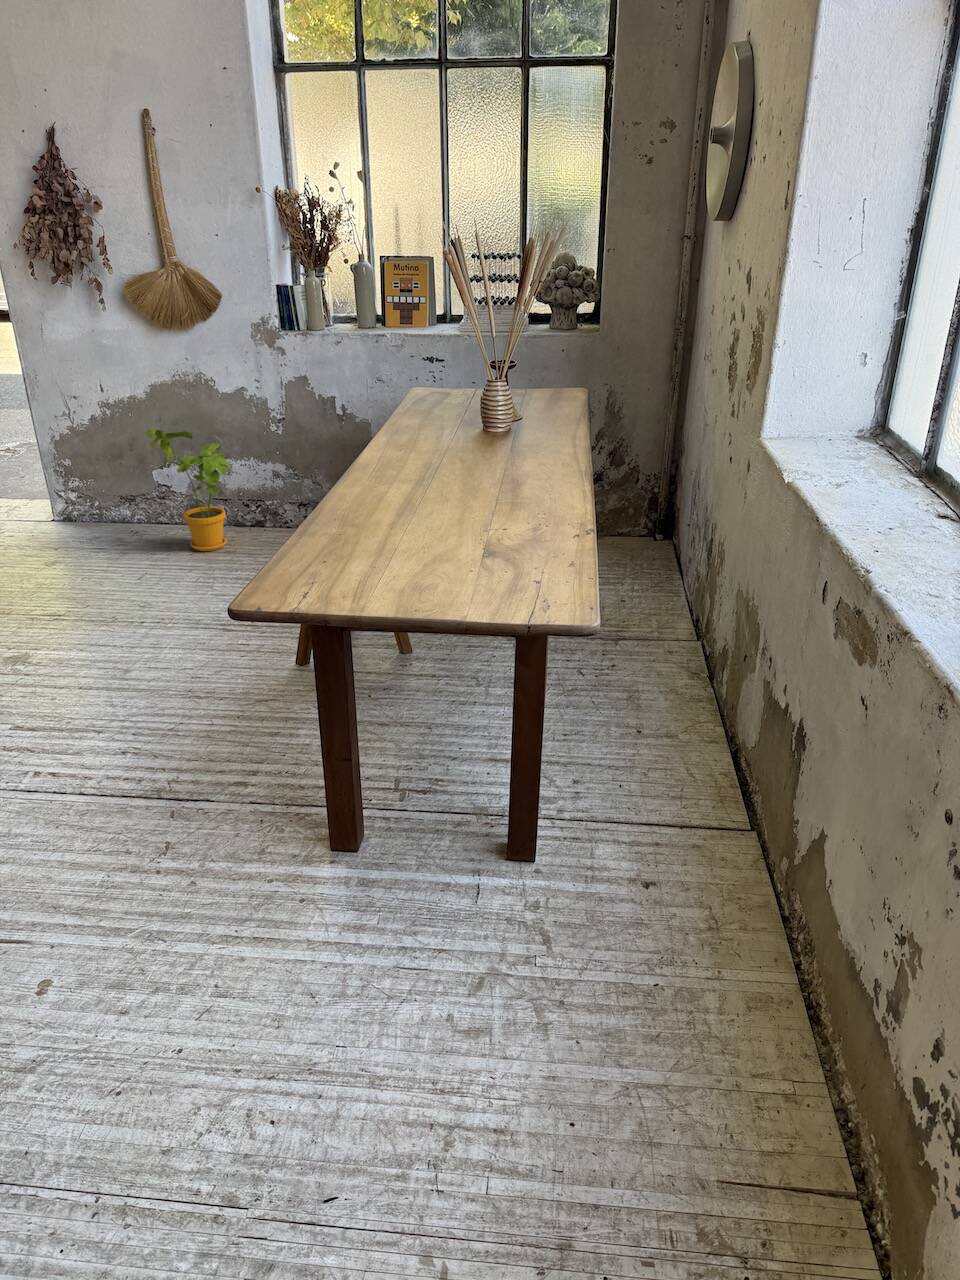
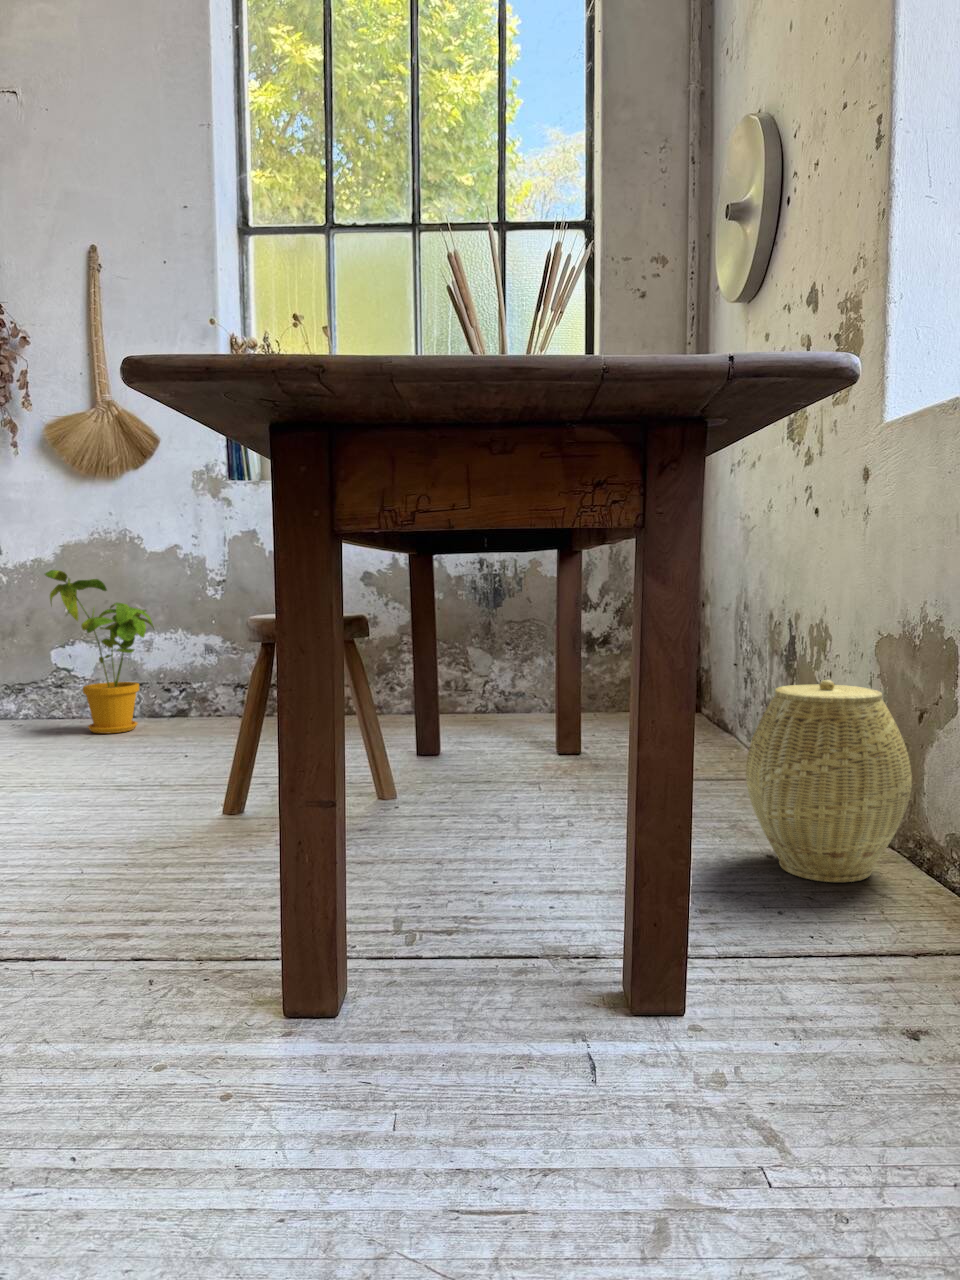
woven basket: none [624,631,726,761] -> present [746,680,912,882]

